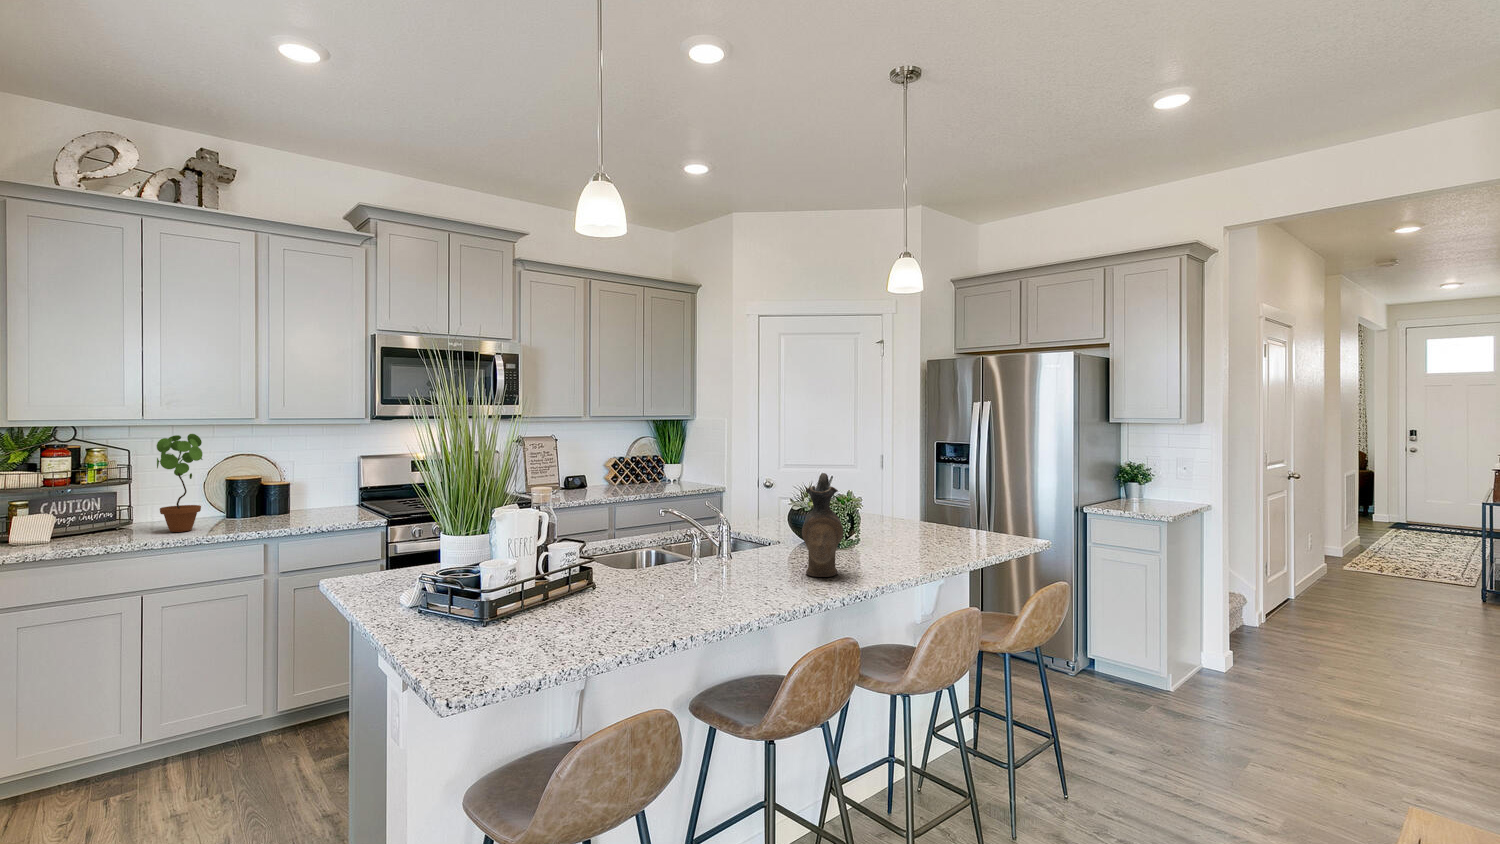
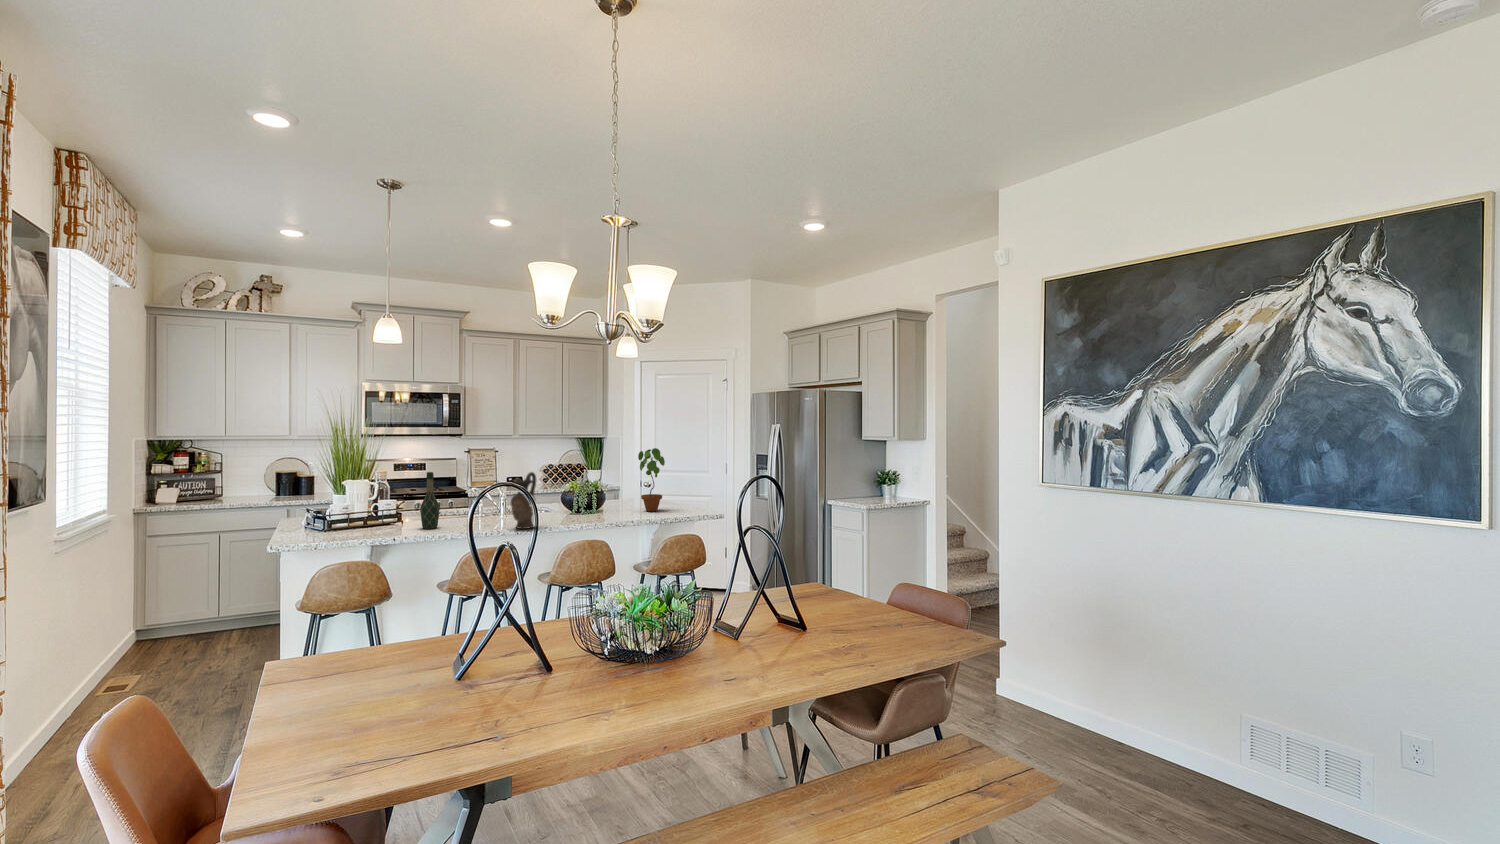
potted plant: present [157,434,202,532] -> present [638,448,665,511]
wine bottle: none [636,476,669,583] -> present [420,472,440,529]

